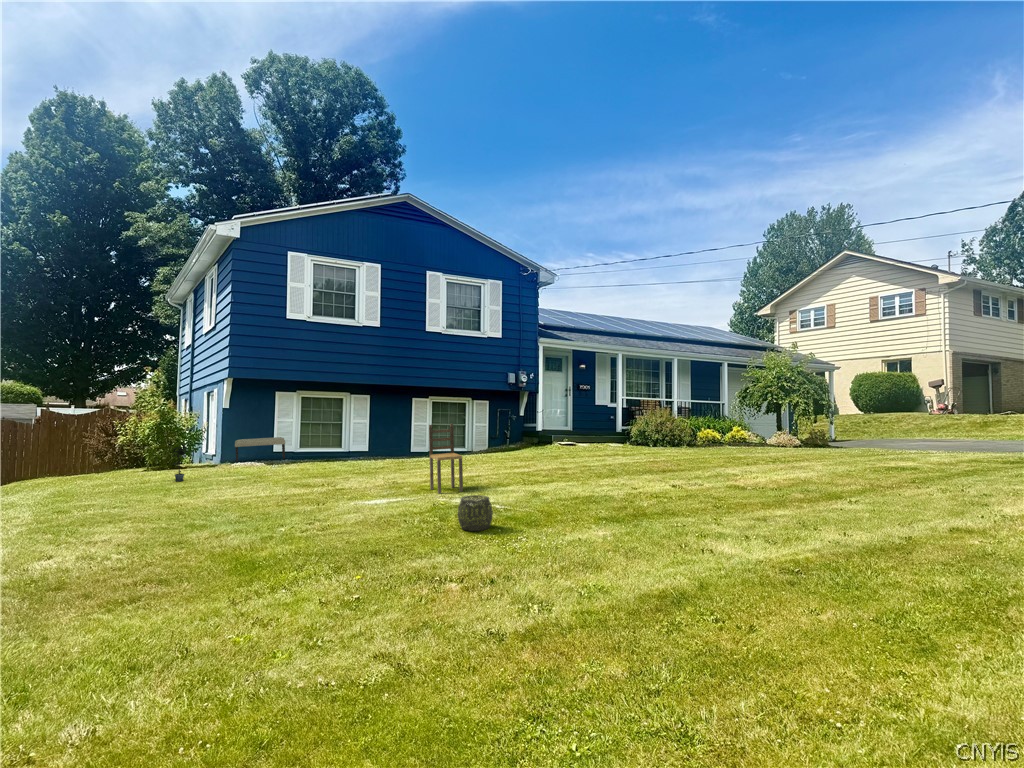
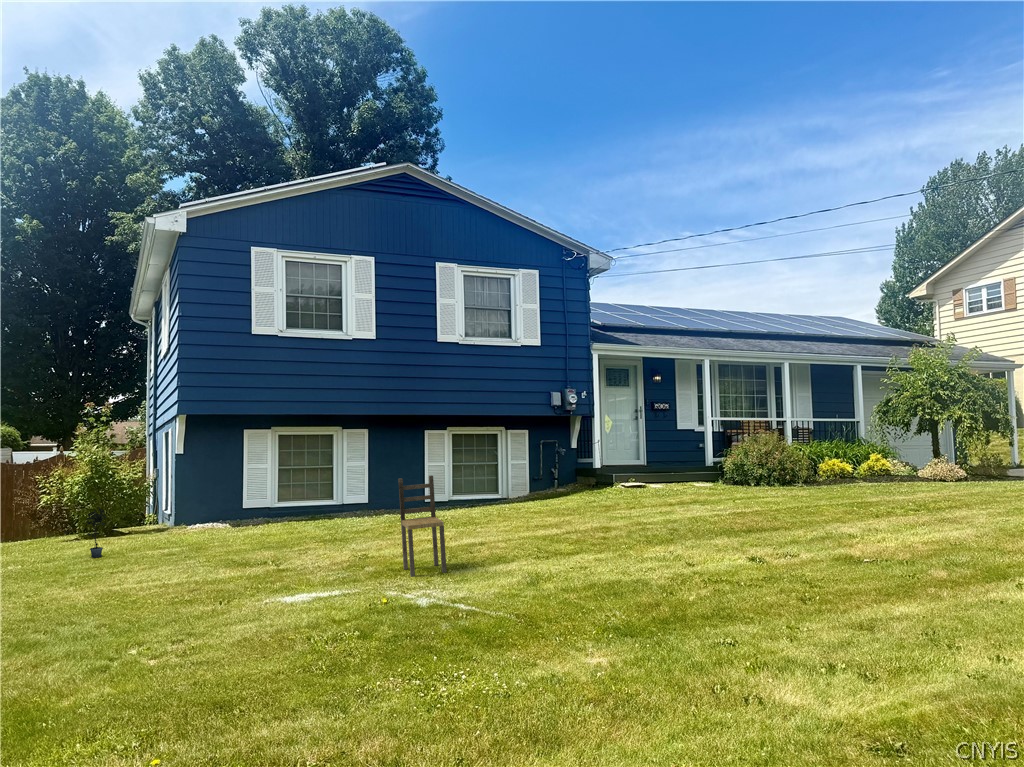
bench: present [235,437,285,462] -> none [190,489,256,524]
woven basket: present [458,495,493,531] -> none [405,589,458,645]

